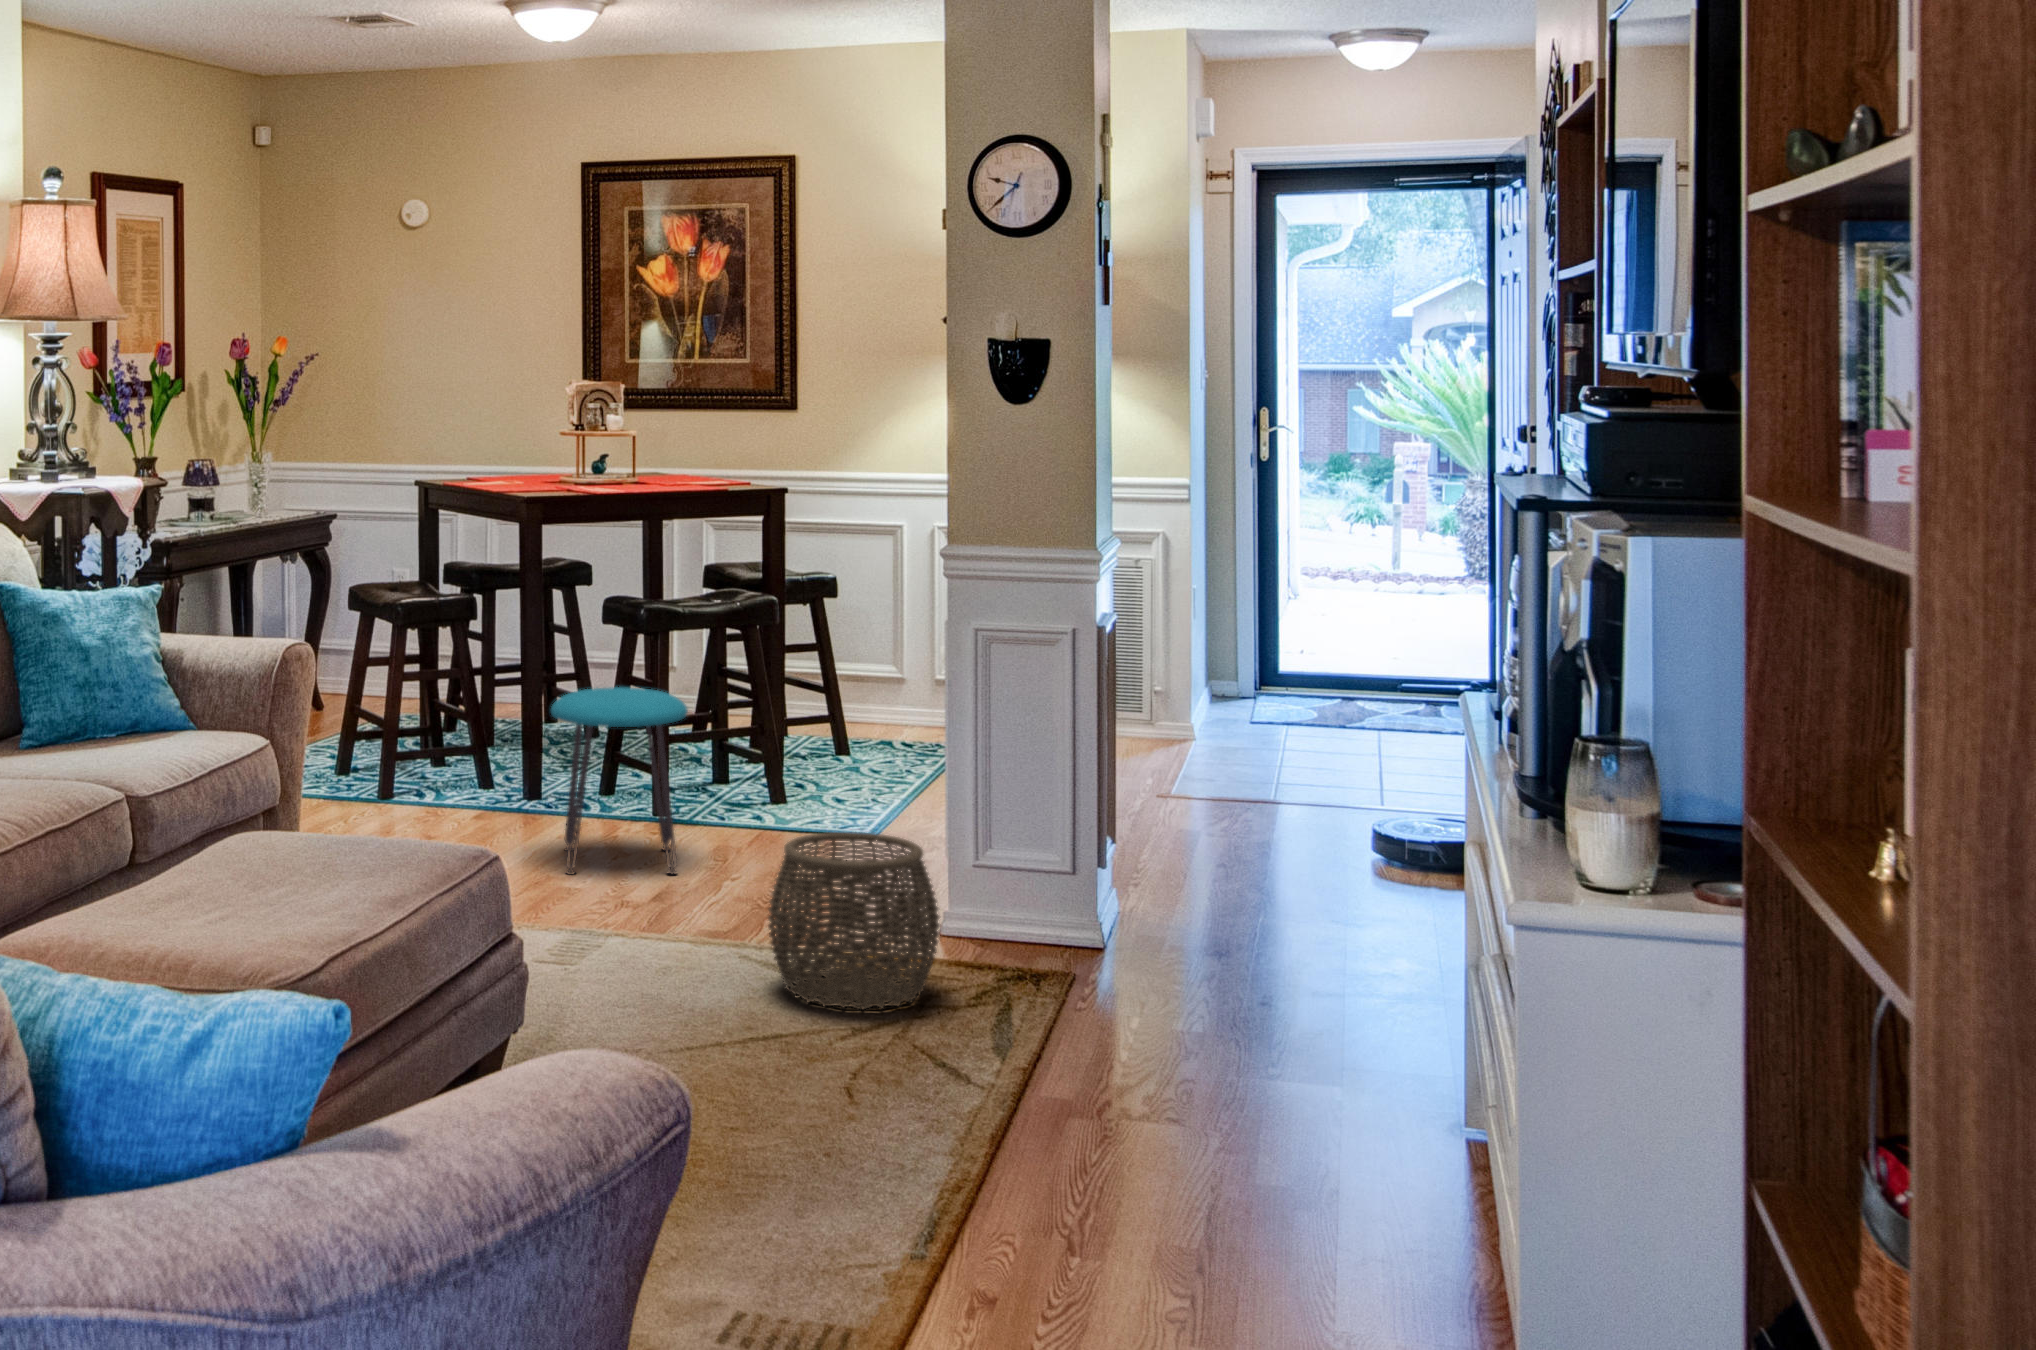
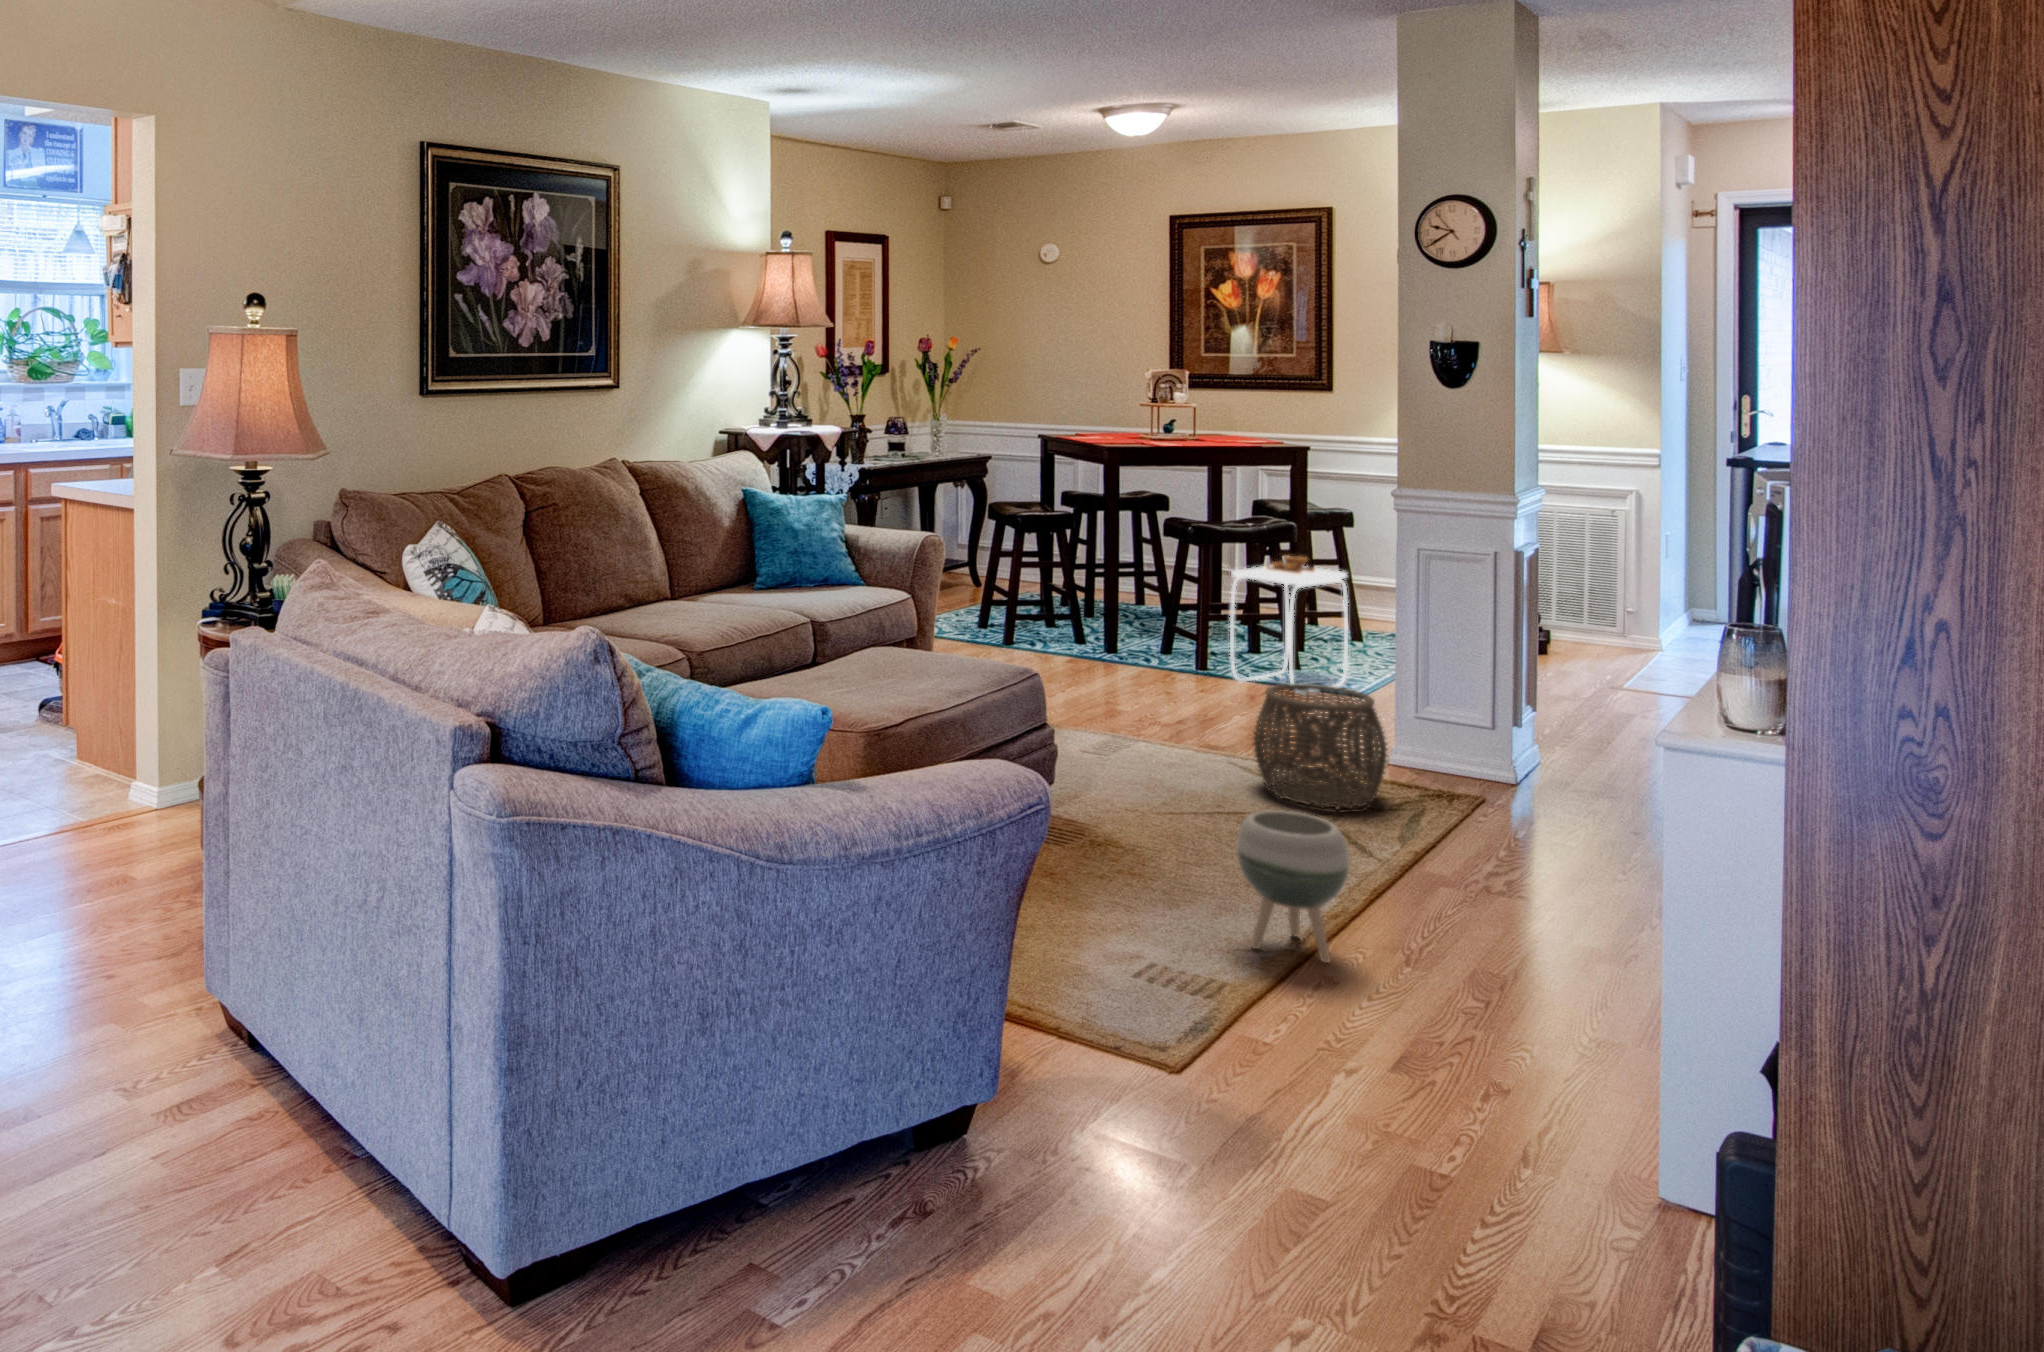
side table: none [701,642,847,840] -> present [1230,554,1348,694]
stool: present [551,687,688,875] -> none [1113,578,1215,708]
planter: none [806,1036,955,1254] -> present [1236,810,1350,963]

